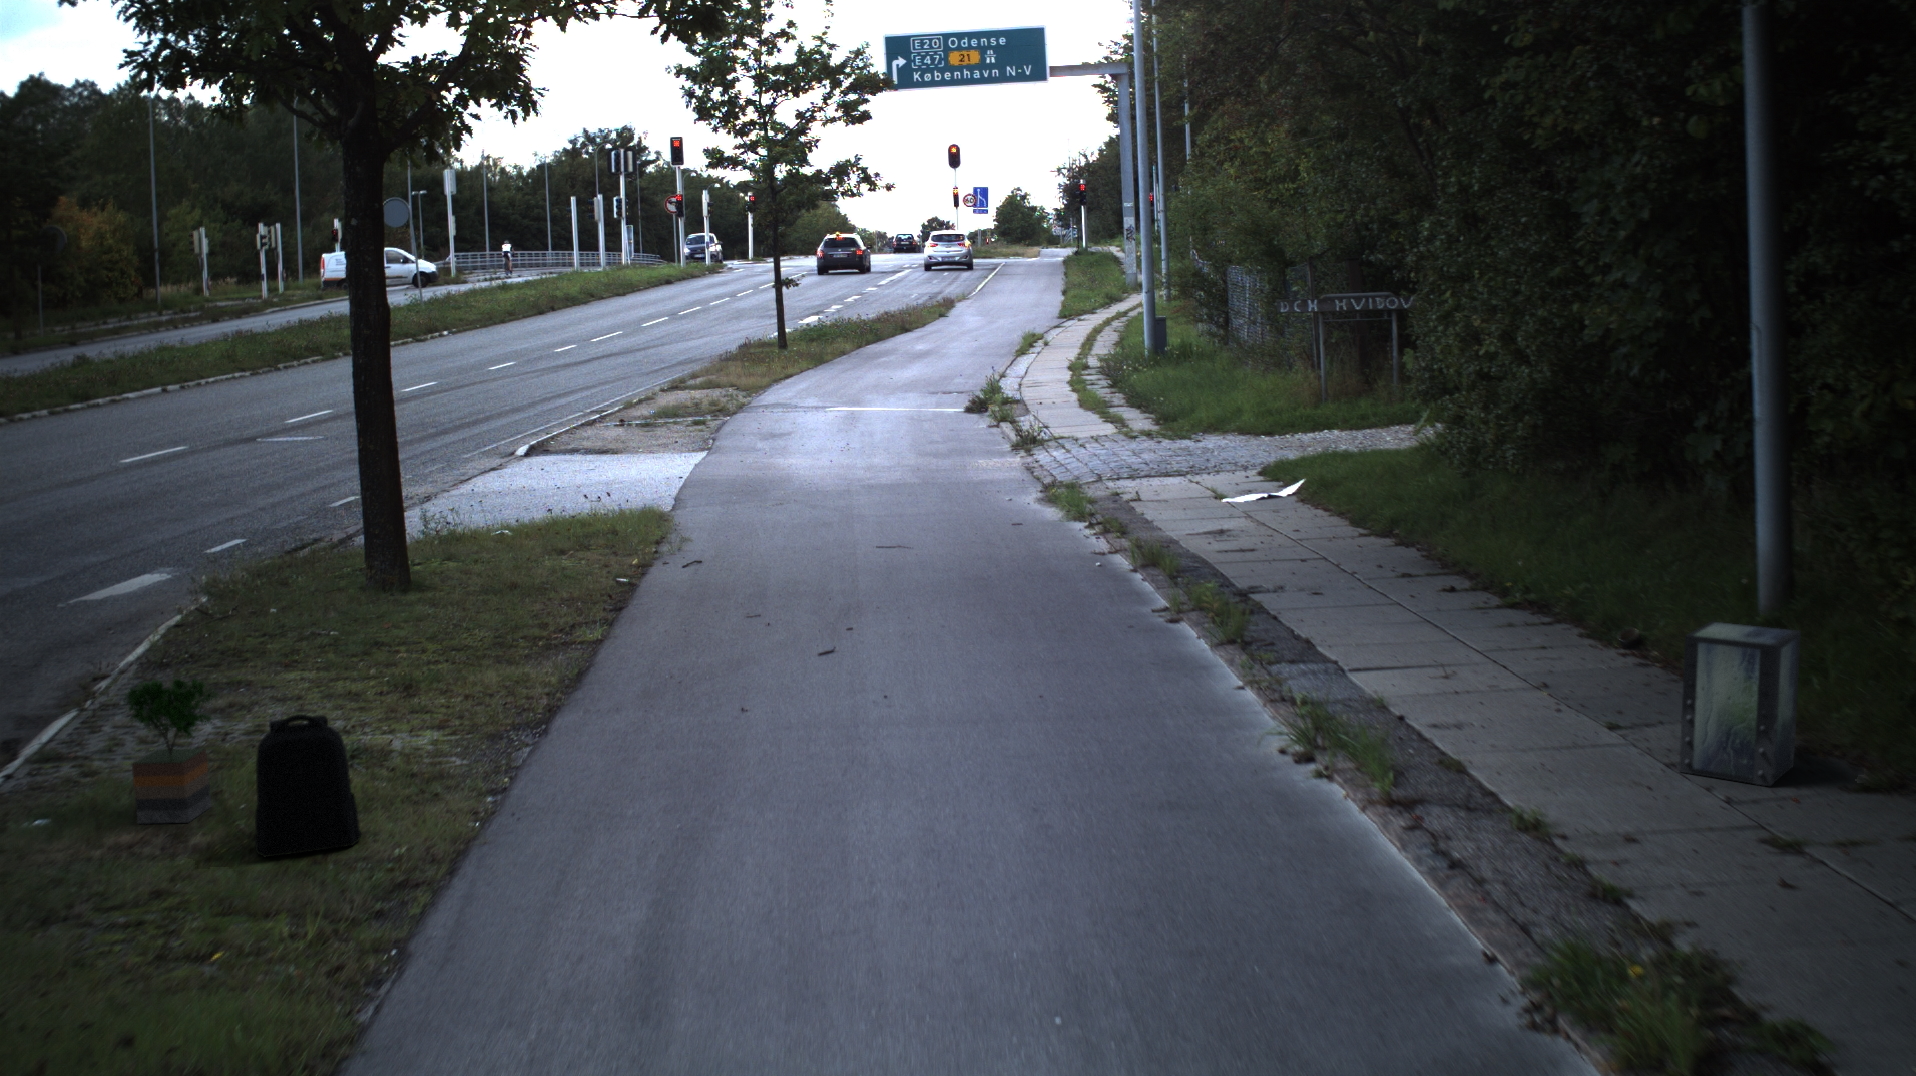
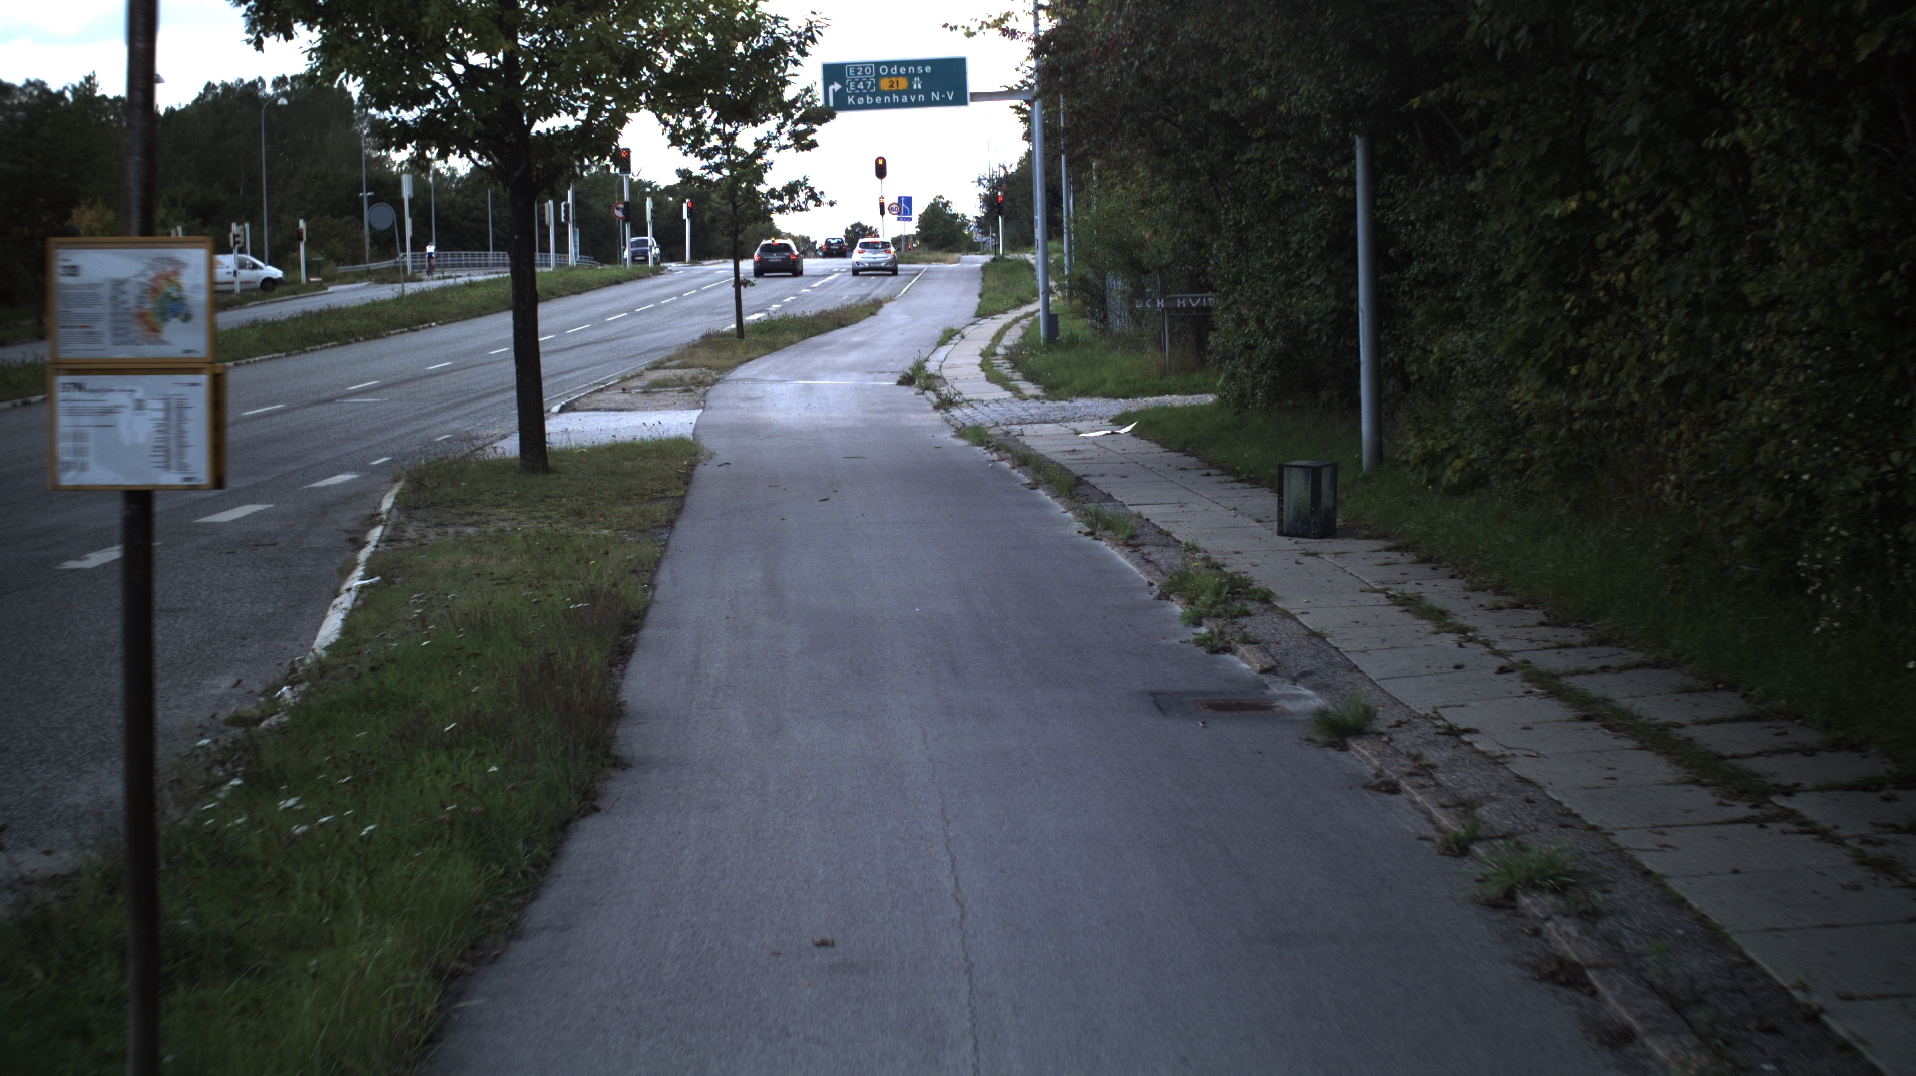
potted tree: present [124,678,218,824] -> none [468,484,519,559]
backpack: present [255,714,361,857] -> none [551,496,603,567]

